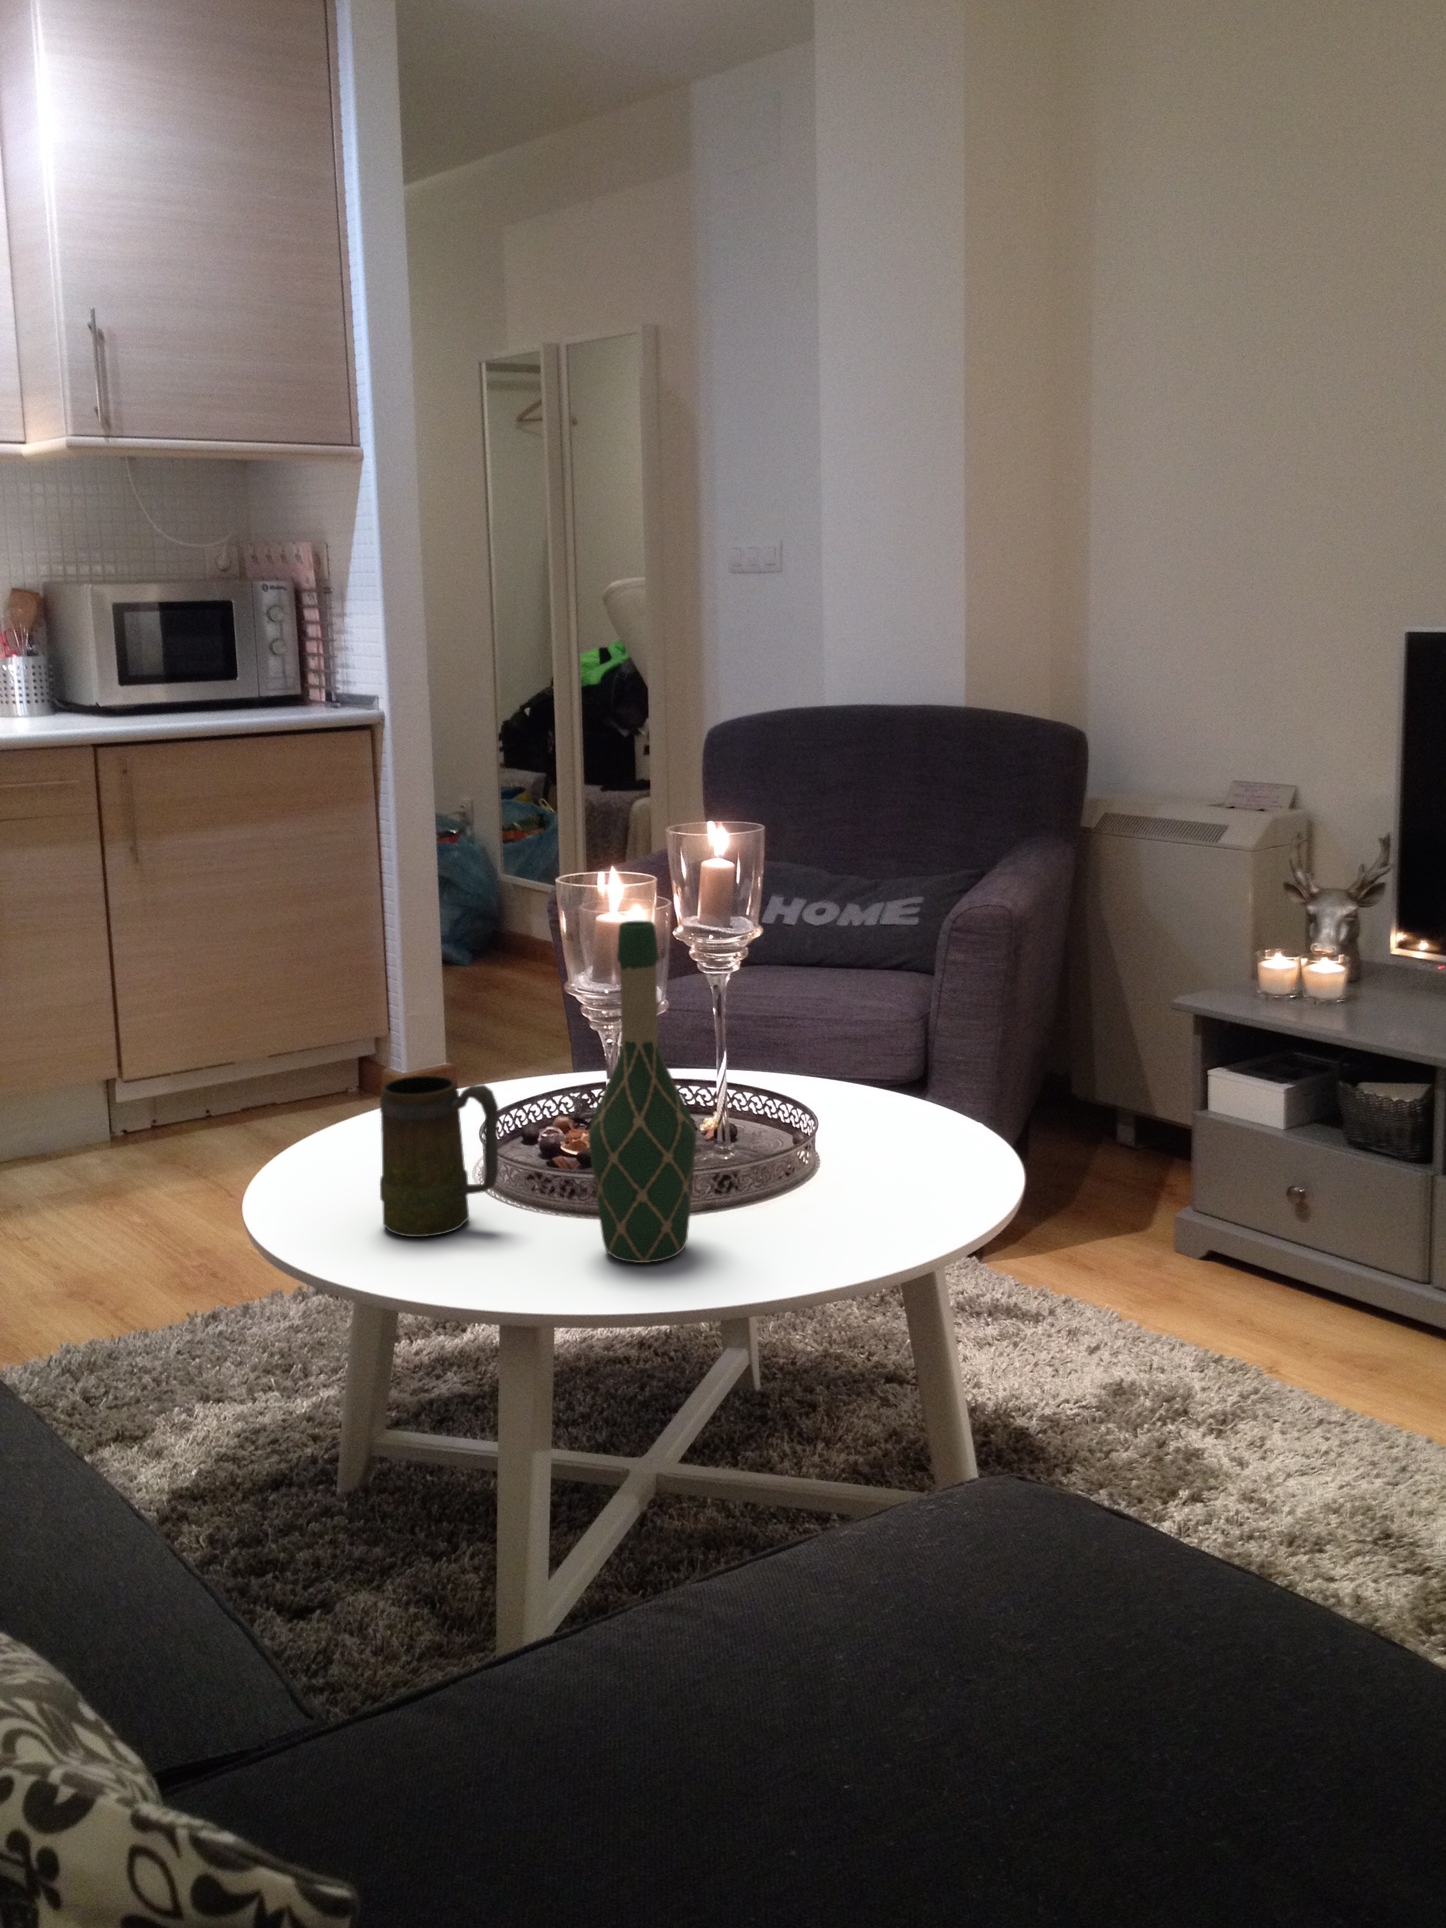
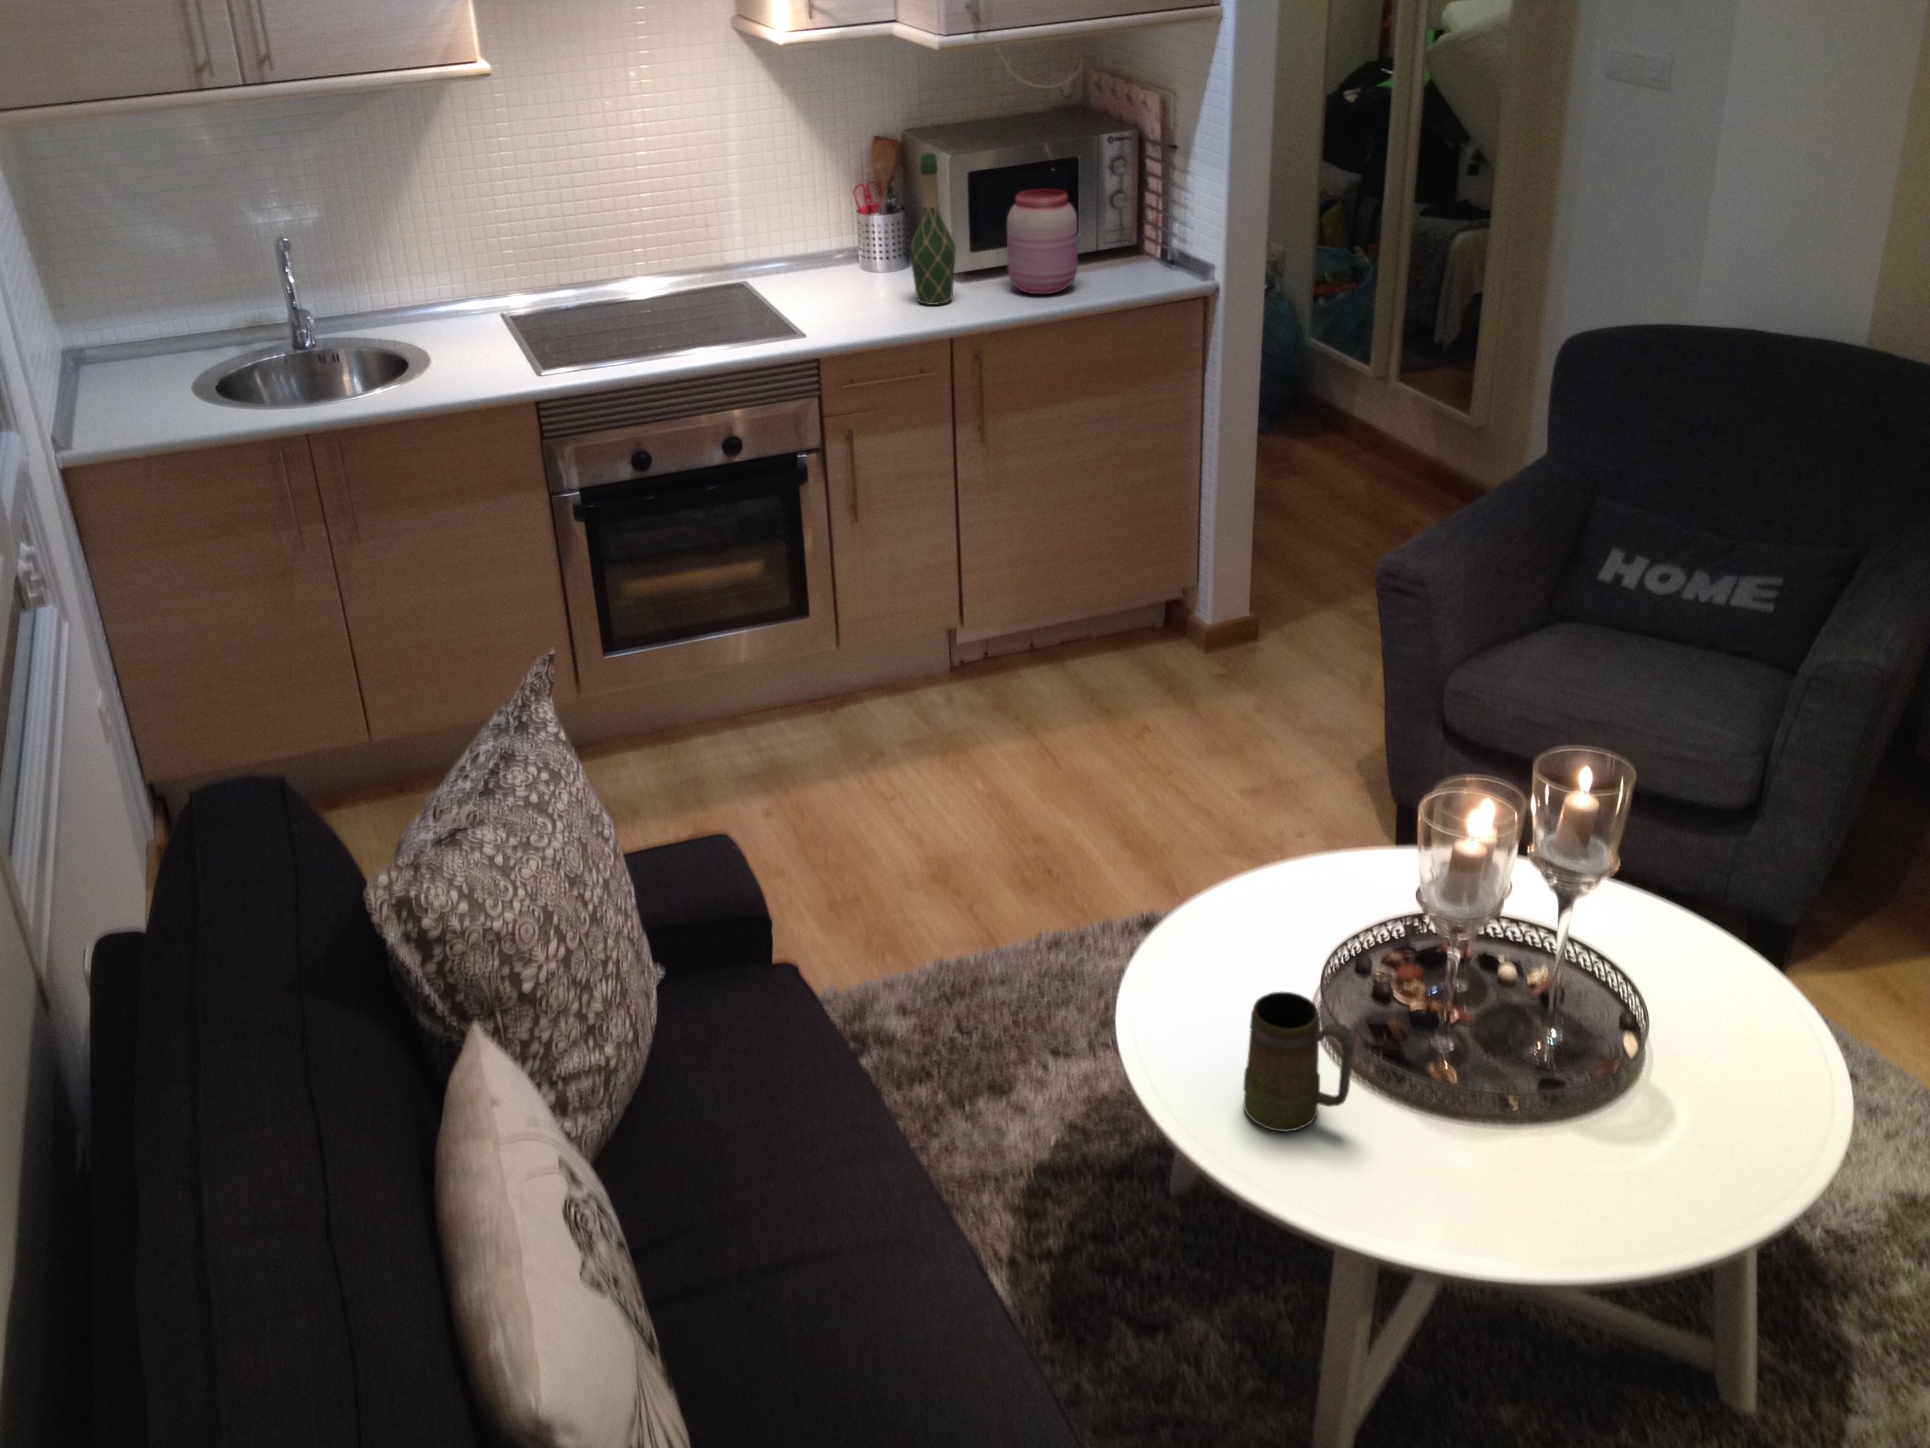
jar: none [156,619,235,719] -> present [1007,189,1078,294]
wine bottle: present [588,921,697,1263] -> present [910,153,956,305]

